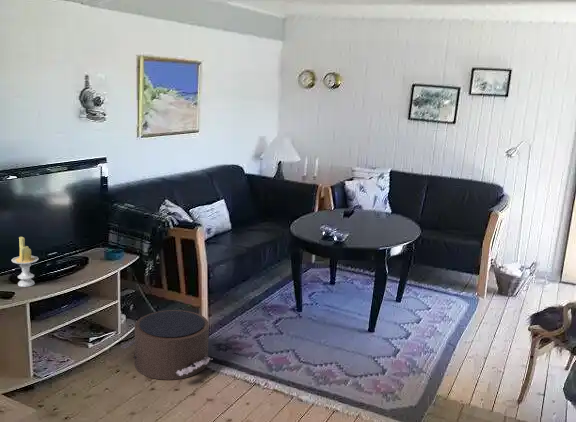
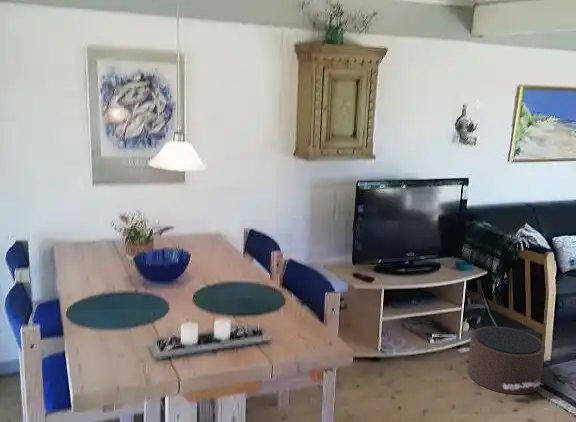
candle: present [11,237,39,287] -> none [377,237,397,278]

